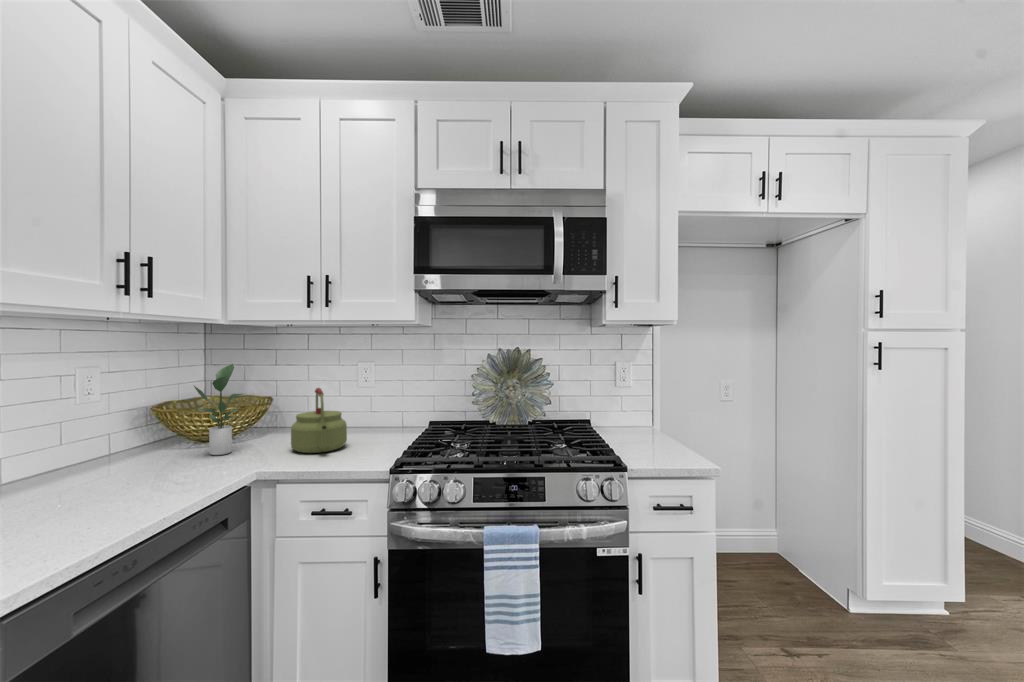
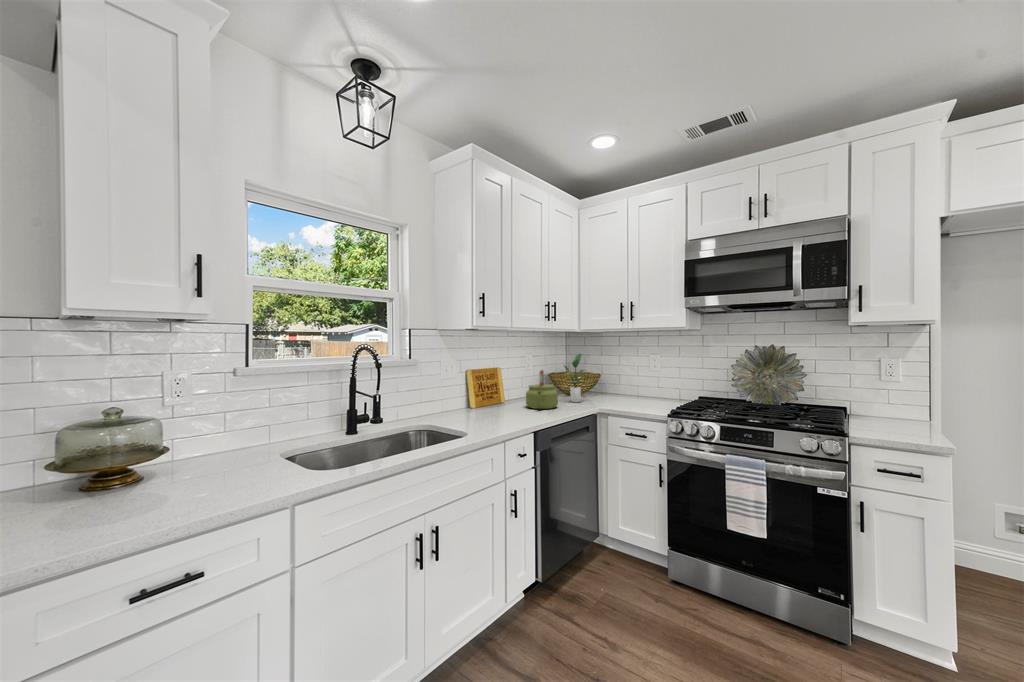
kettle: present [291,388,347,453] -> present [526,370,558,409]

